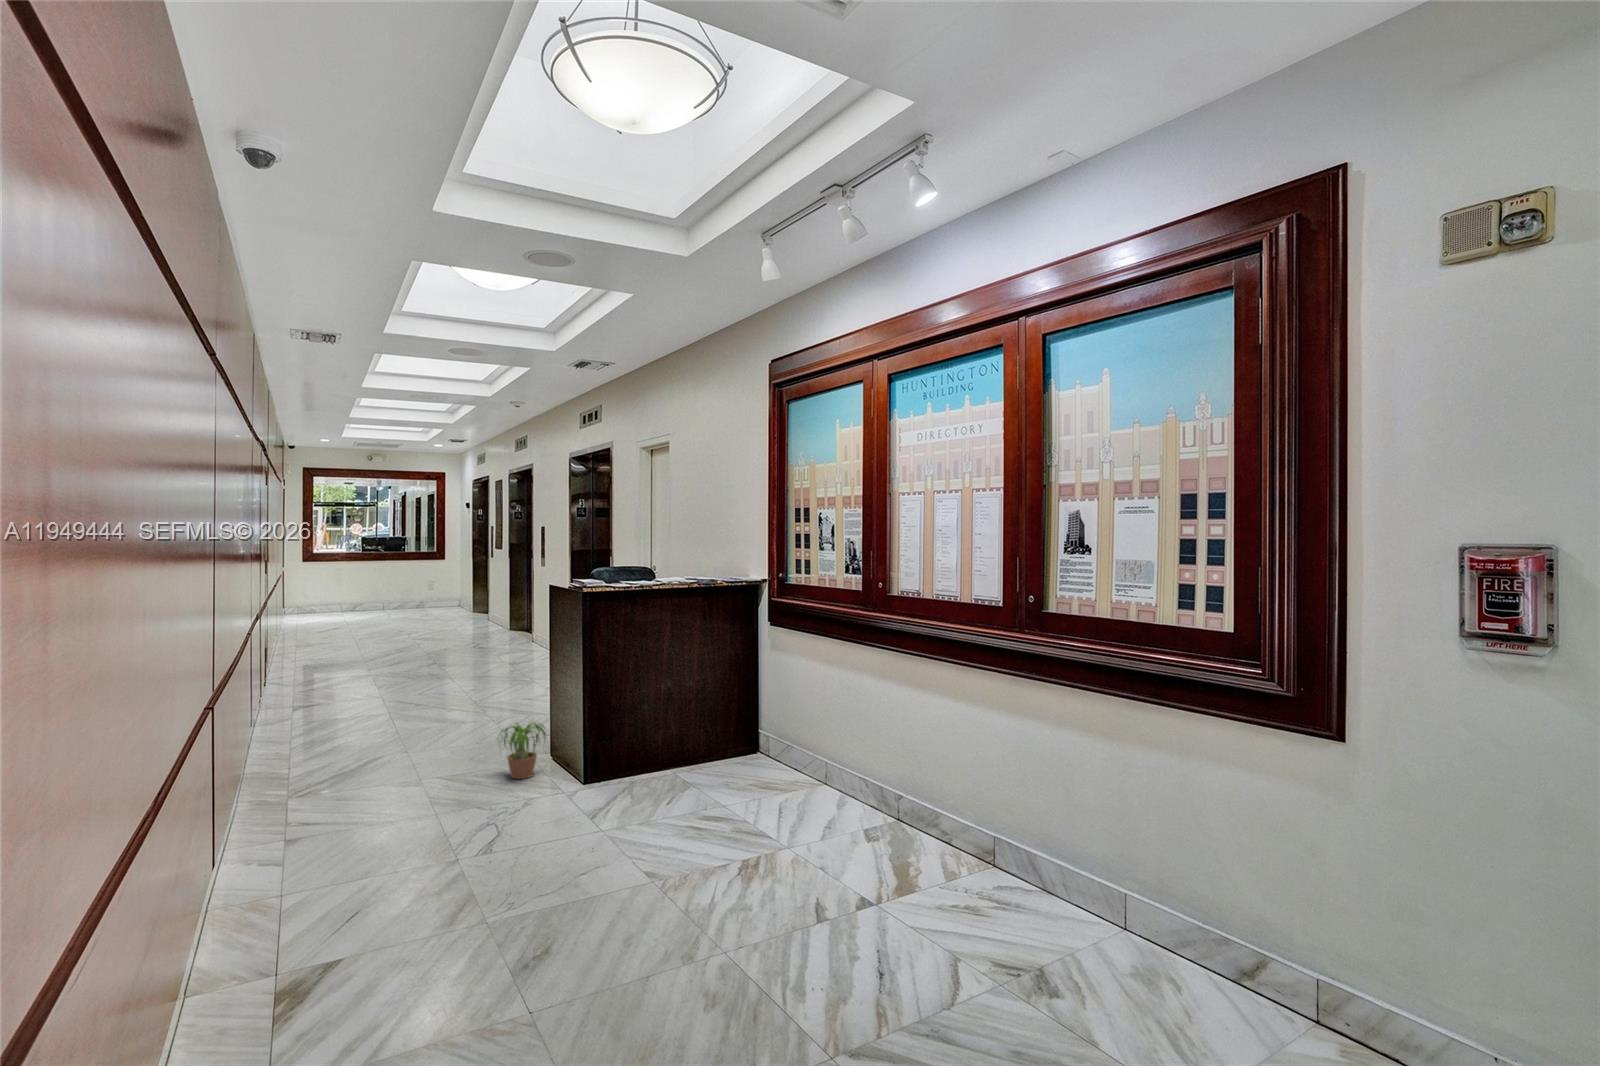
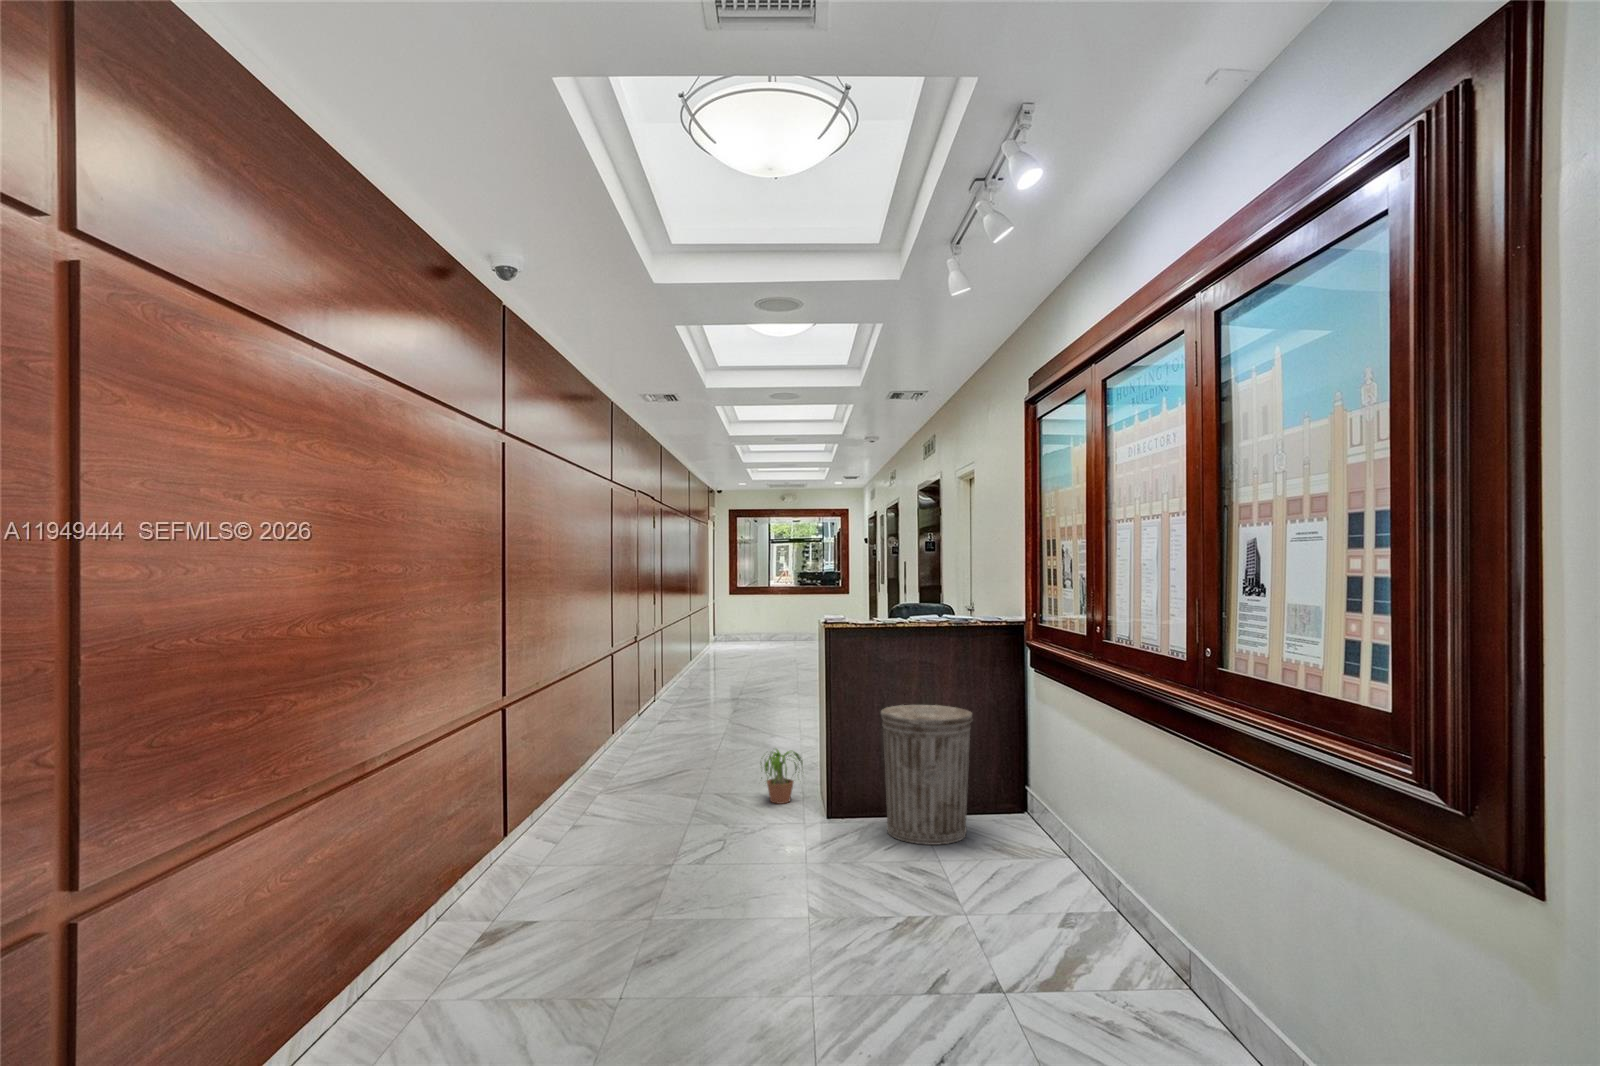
trash can: none [647,662,735,793] -> present [881,705,973,845]

